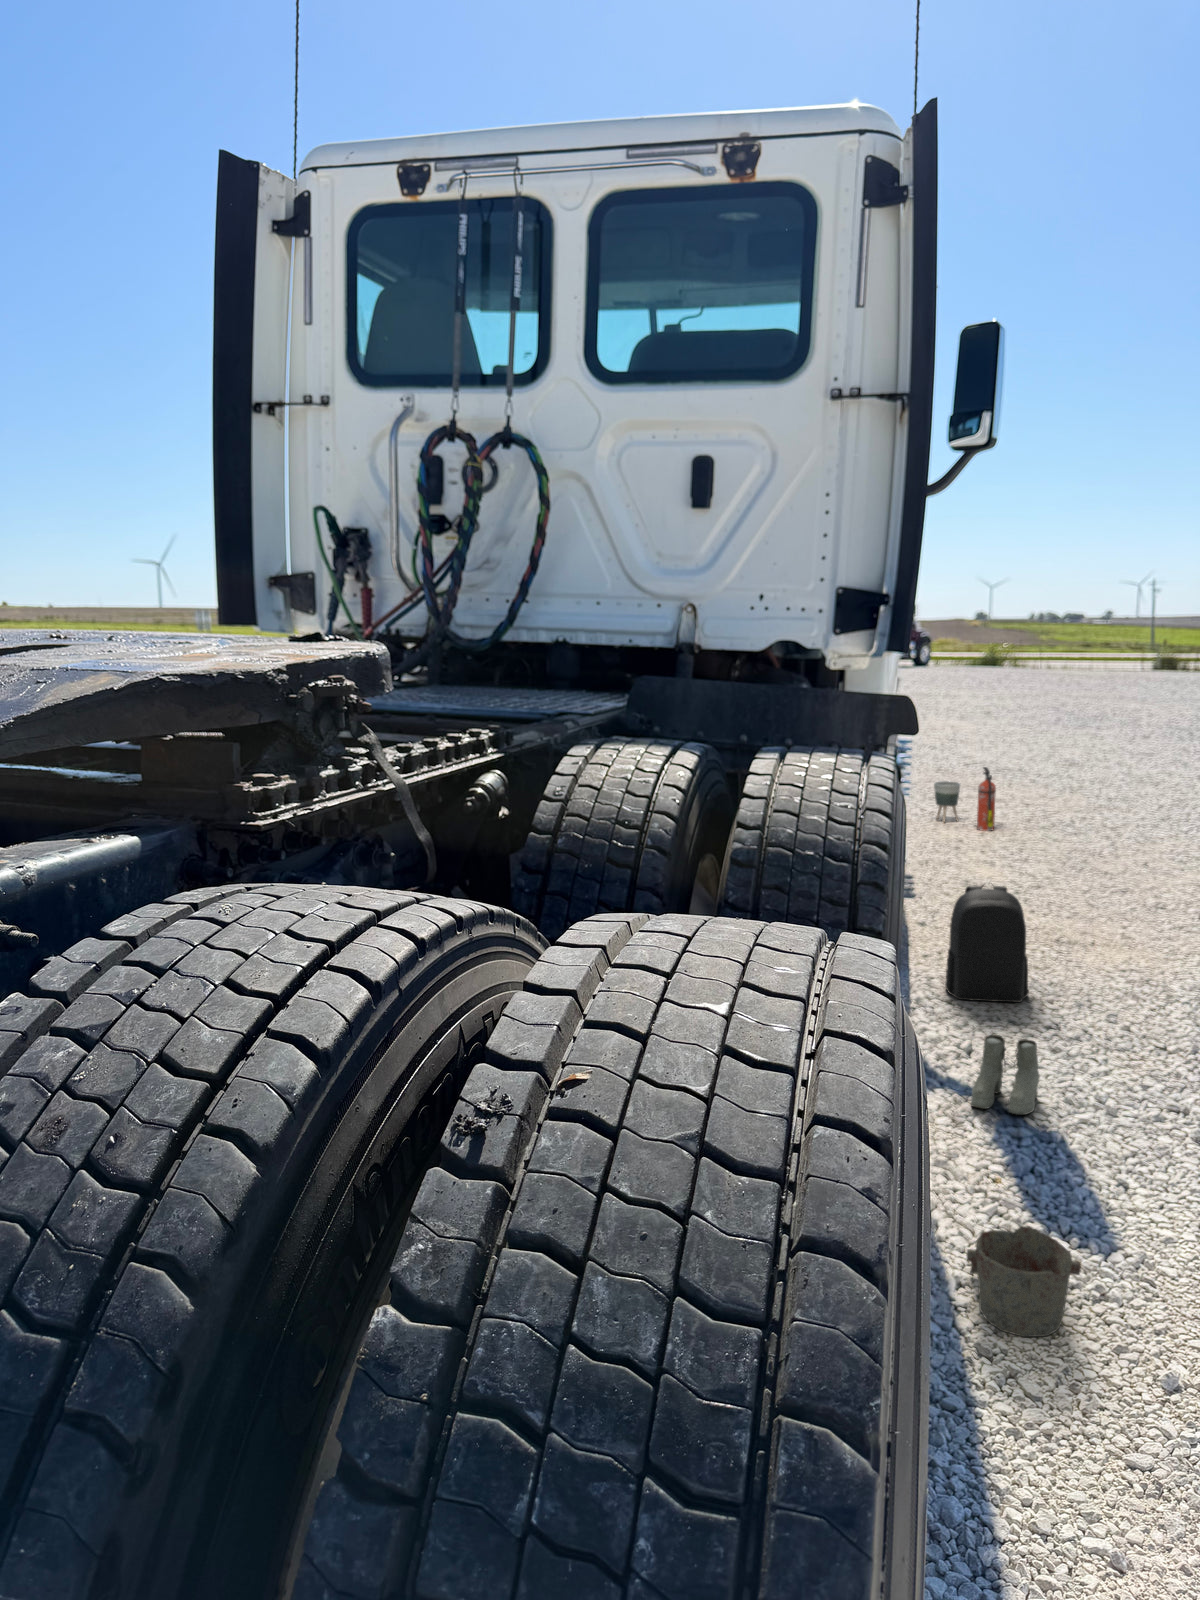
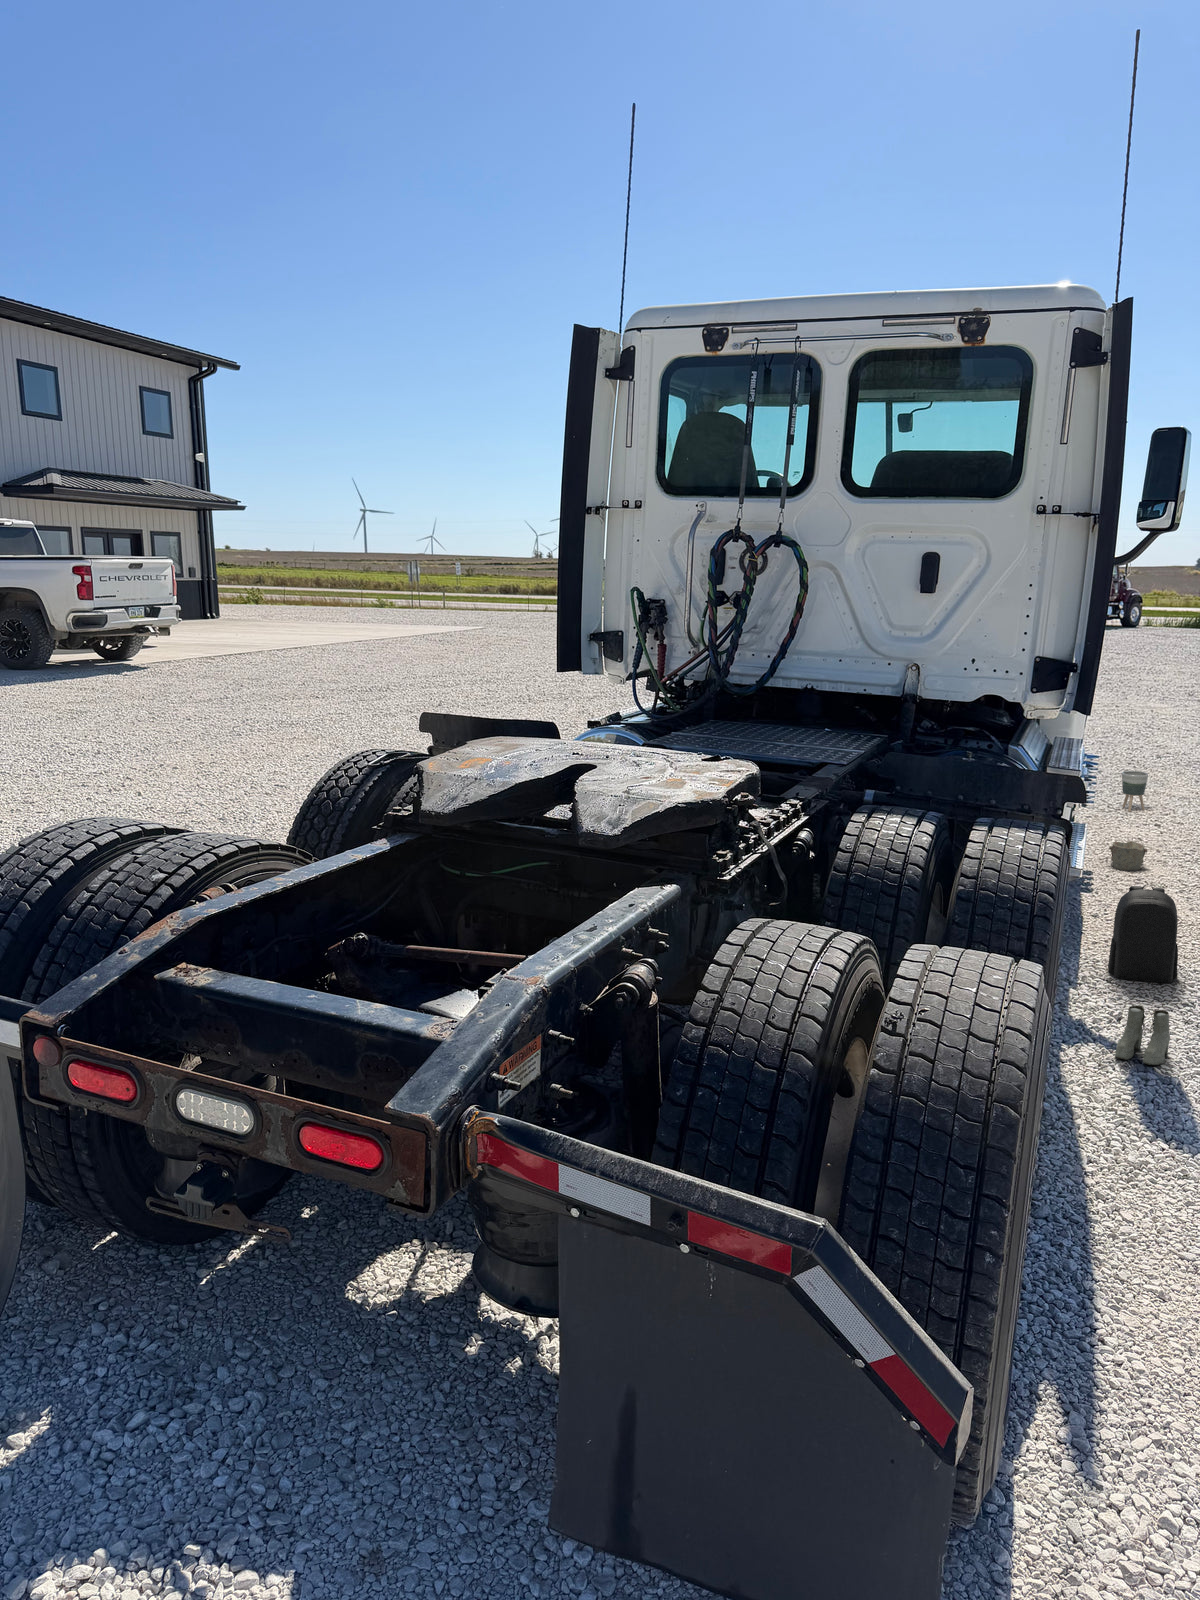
fire extinguisher: present [977,767,996,831] -> none [1161,760,1182,821]
bucket: present [966,1226,1081,1337] -> present [1109,841,1147,871]

